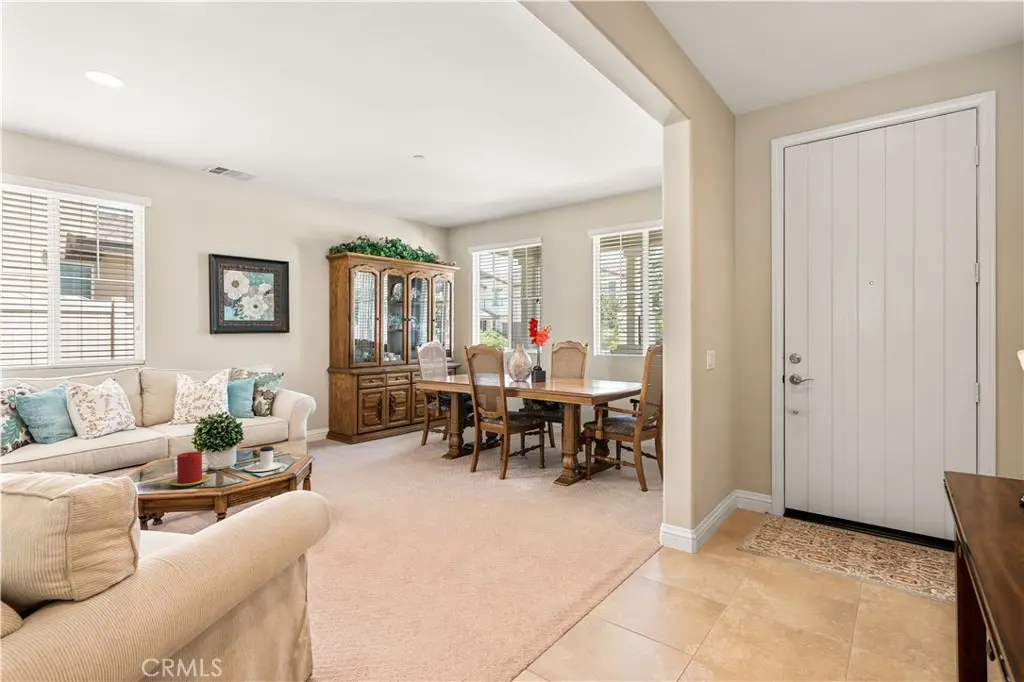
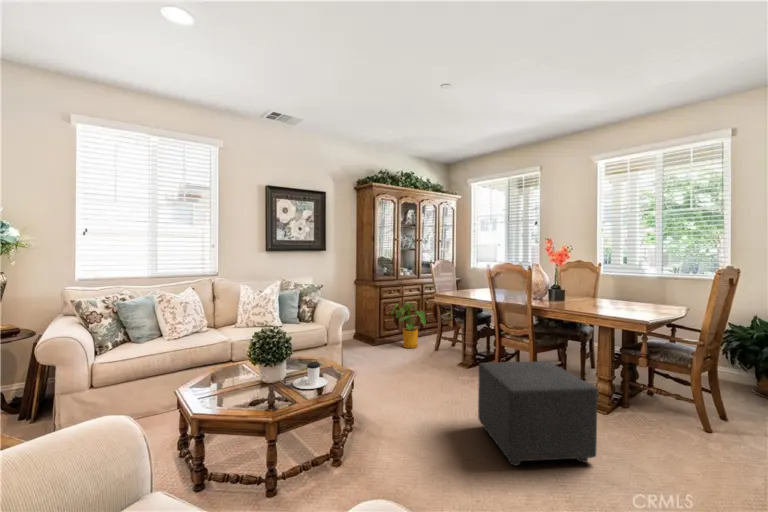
house plant: none [372,392,412,443] -> present [391,302,426,348]
ottoman: none [442,437,535,527] -> present [478,361,598,466]
candle: present [169,452,210,486] -> none [225,367,262,404]

